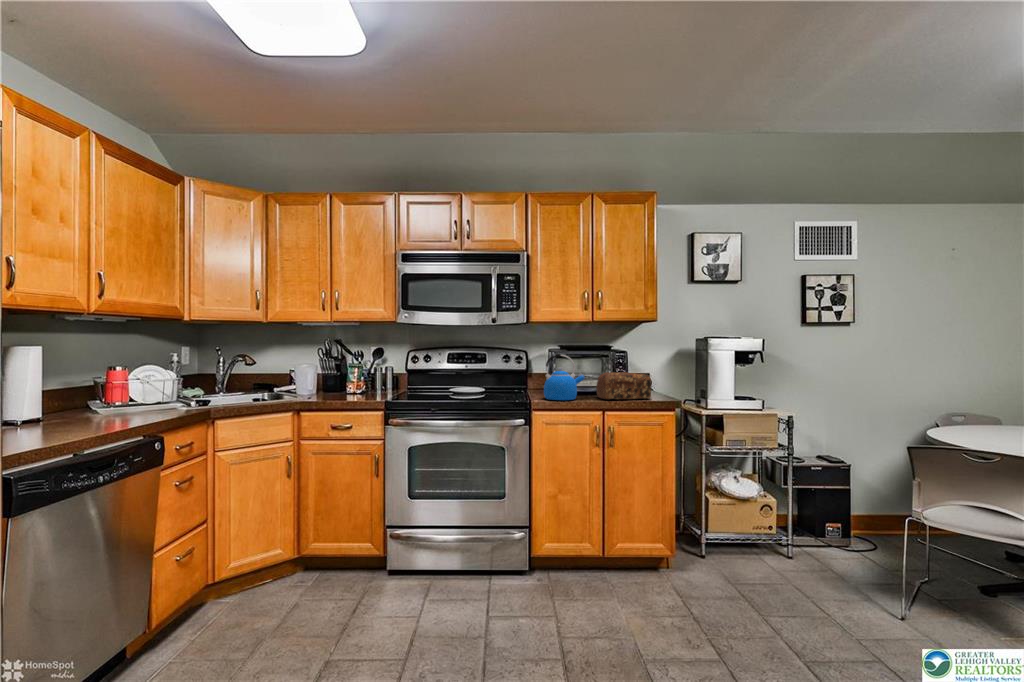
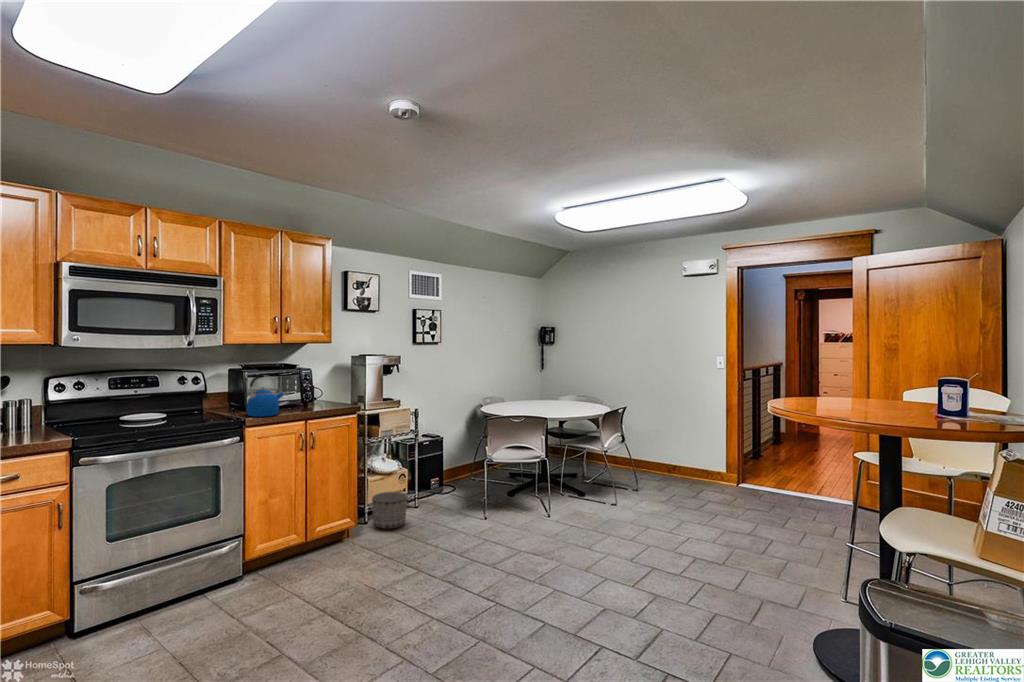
bread loaf: present [596,372,652,400] -> none [290,387,337,412]
planter: none [705,522,757,575] -> present [372,492,407,529]

